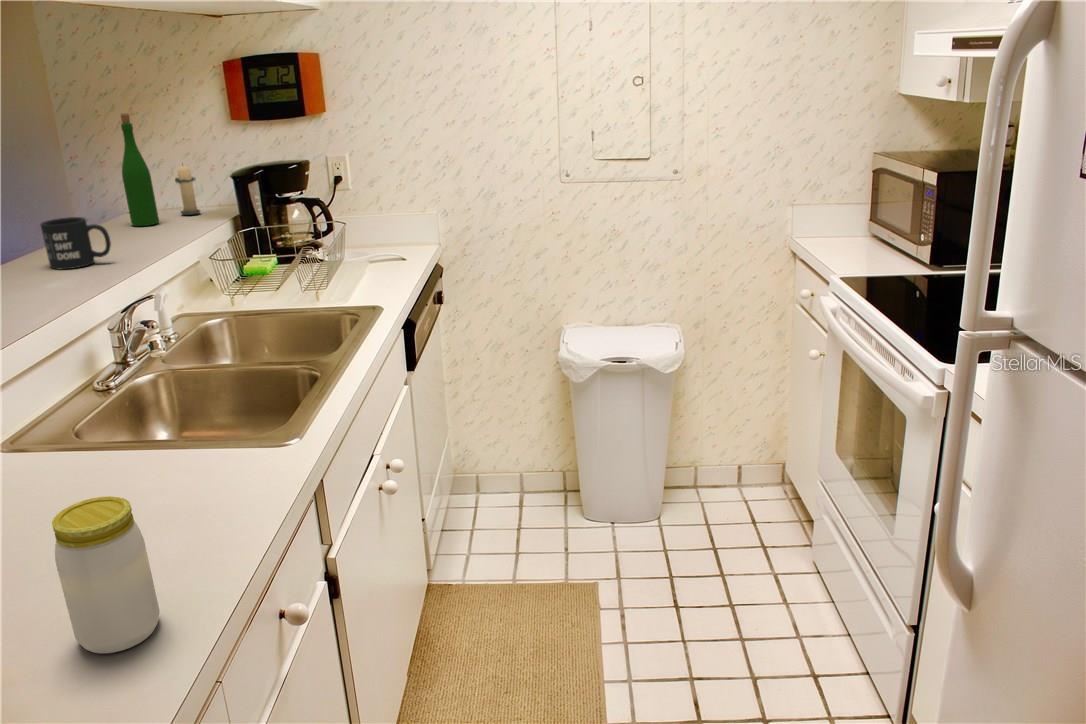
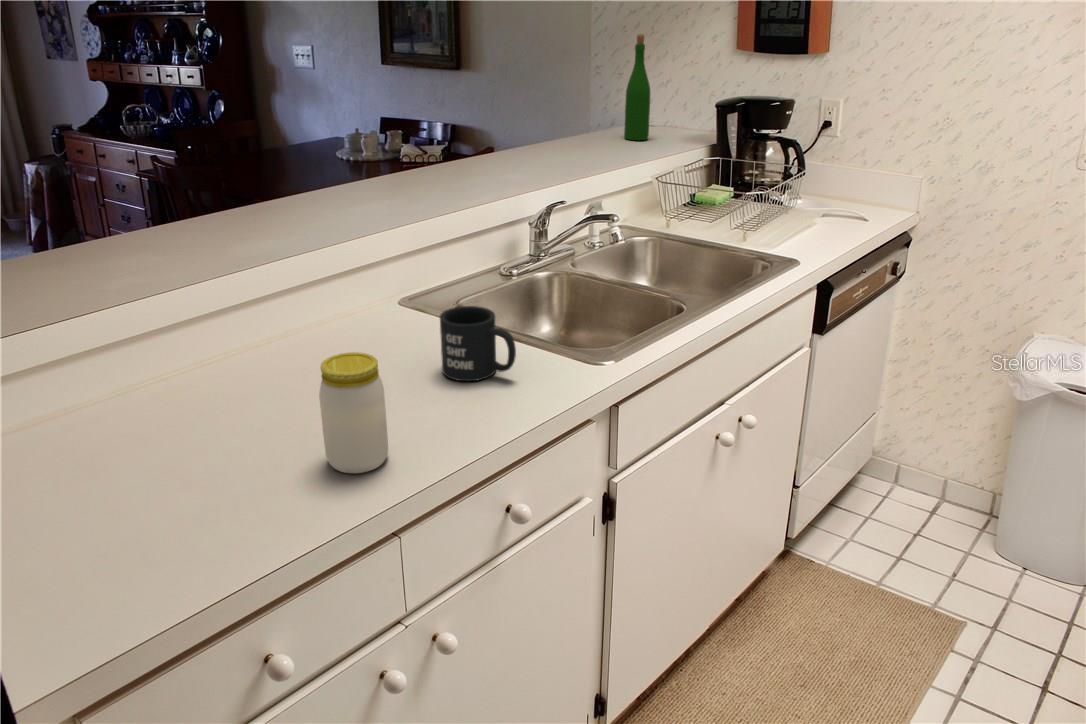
candle: present [175,165,200,215] -> none [671,86,696,137]
mug: present [41,217,111,269] -> present [440,306,516,381]

